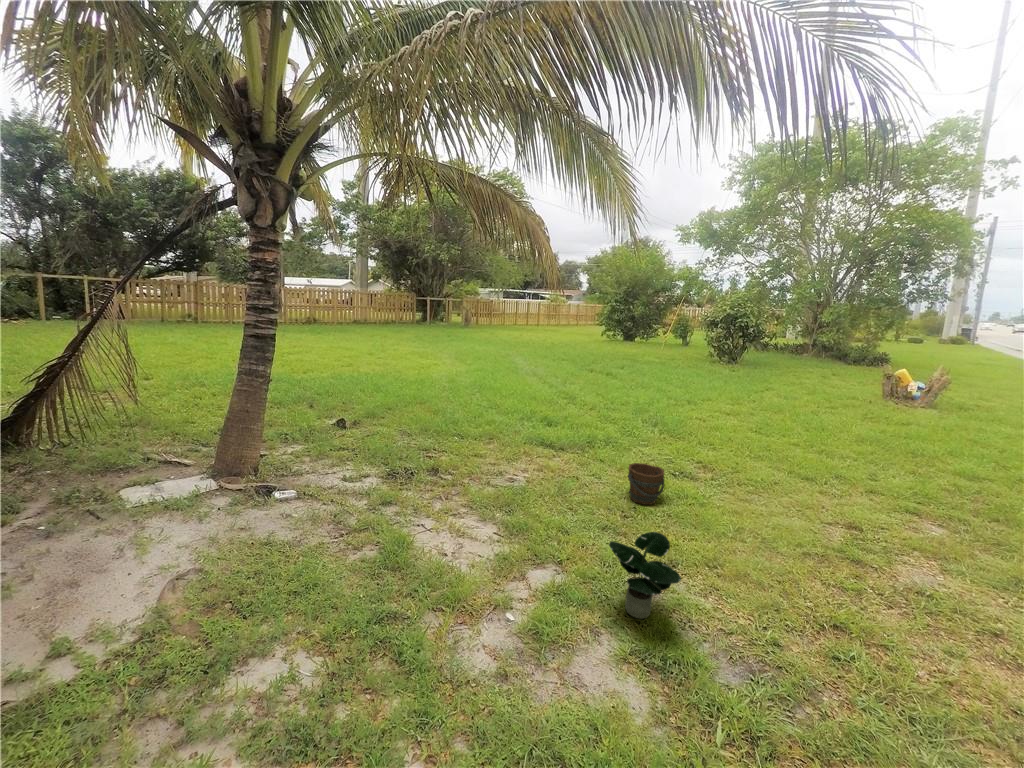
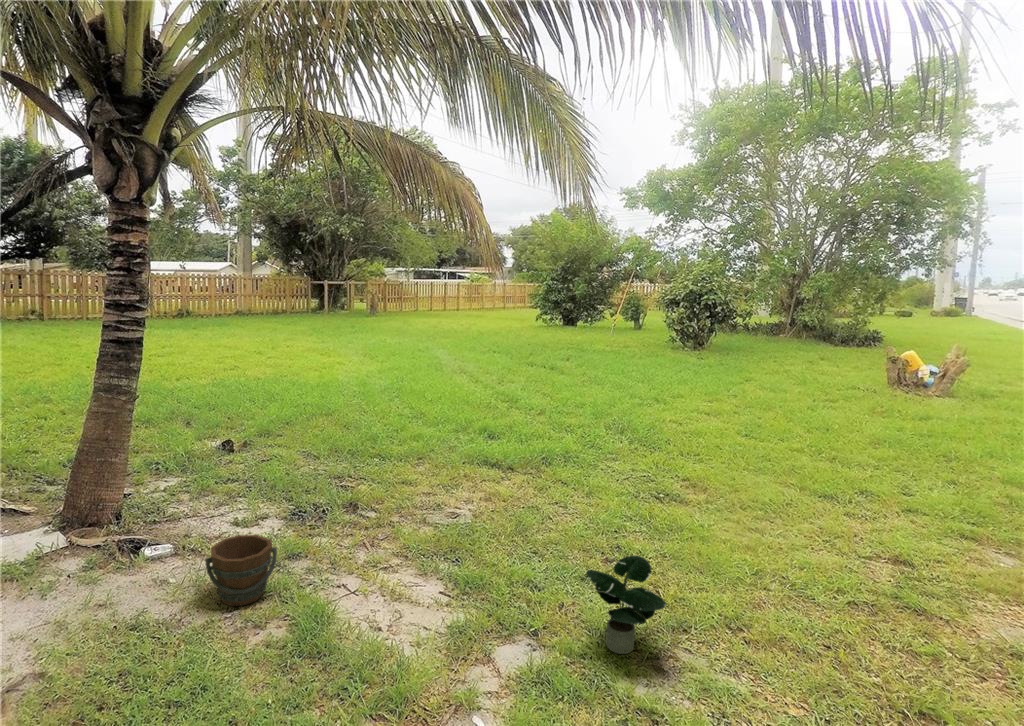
bucket: present [628,463,664,505] -> present [205,535,277,606]

